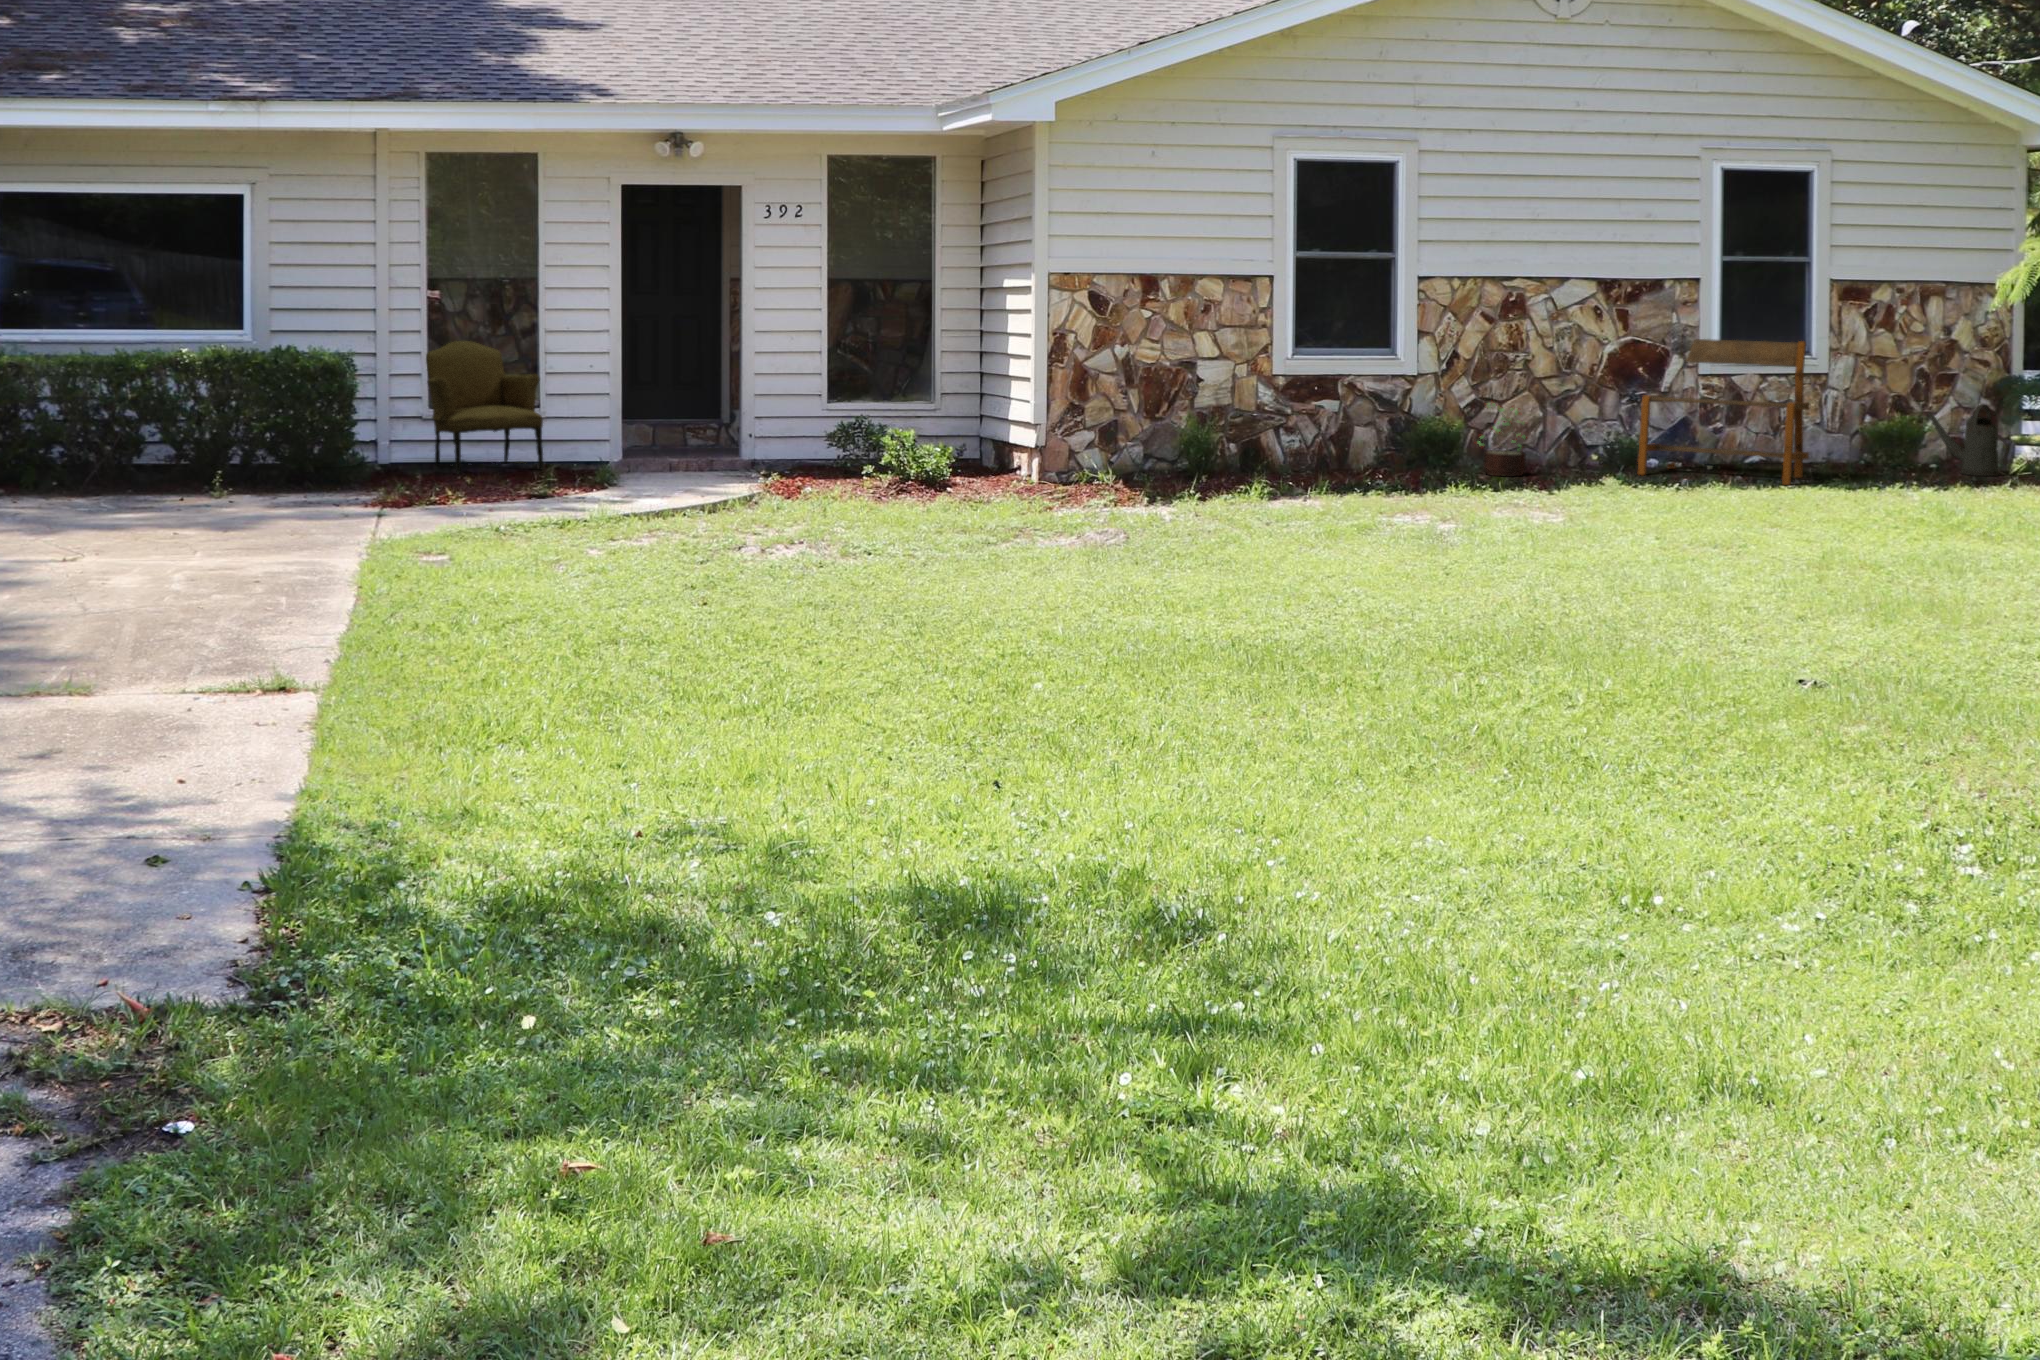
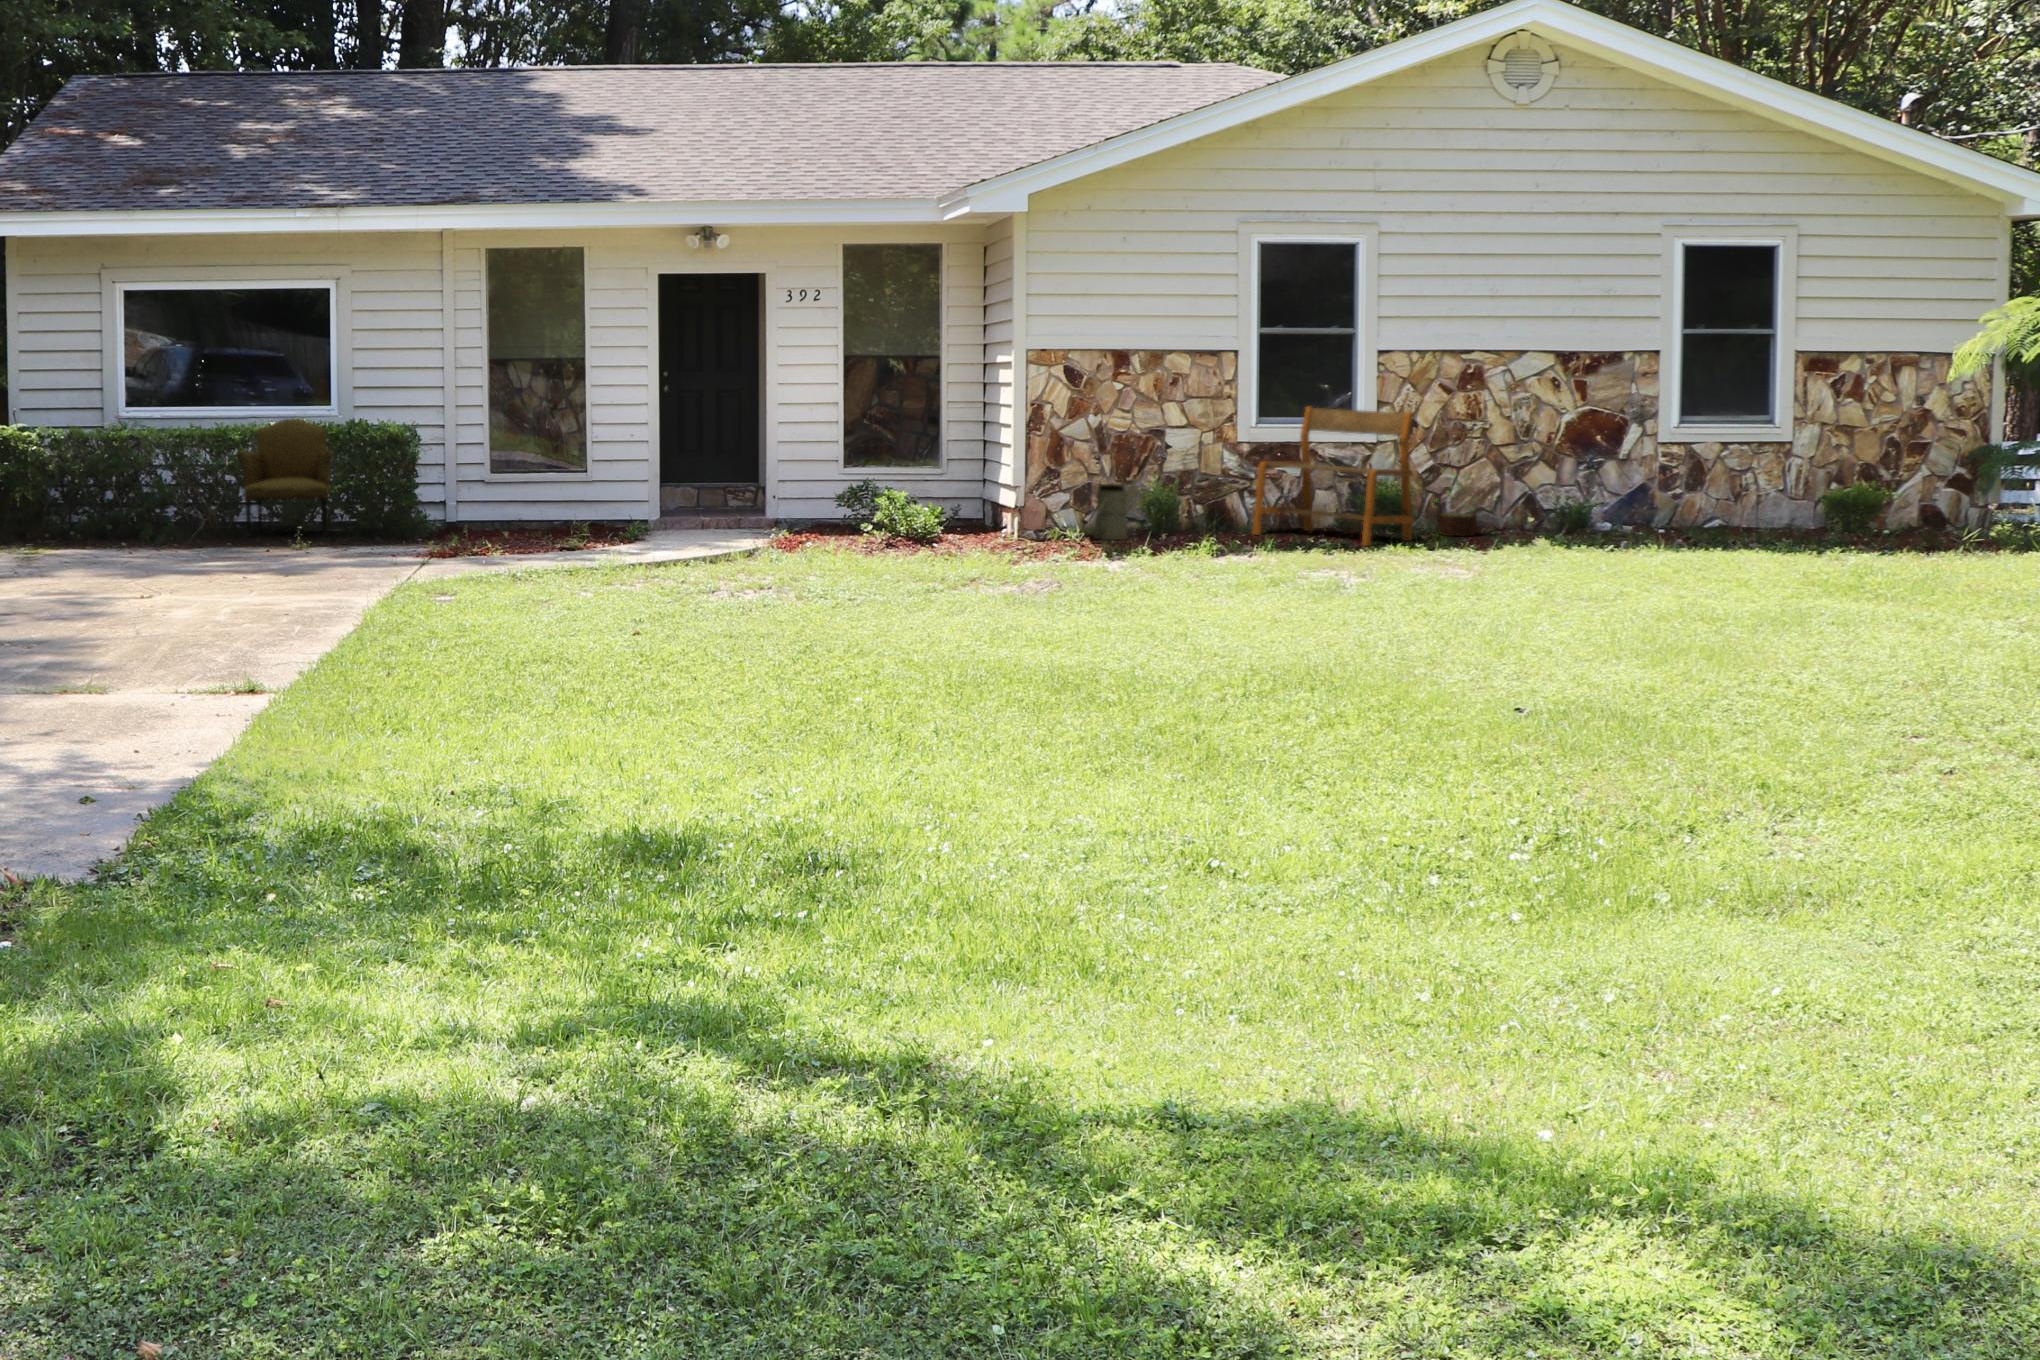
bench: present [1638,339,1809,485] -> present [1252,406,1414,546]
armchair: present [426,341,544,474] -> present [236,419,333,536]
watering can: present [1928,405,2009,476] -> present [1094,474,1136,540]

